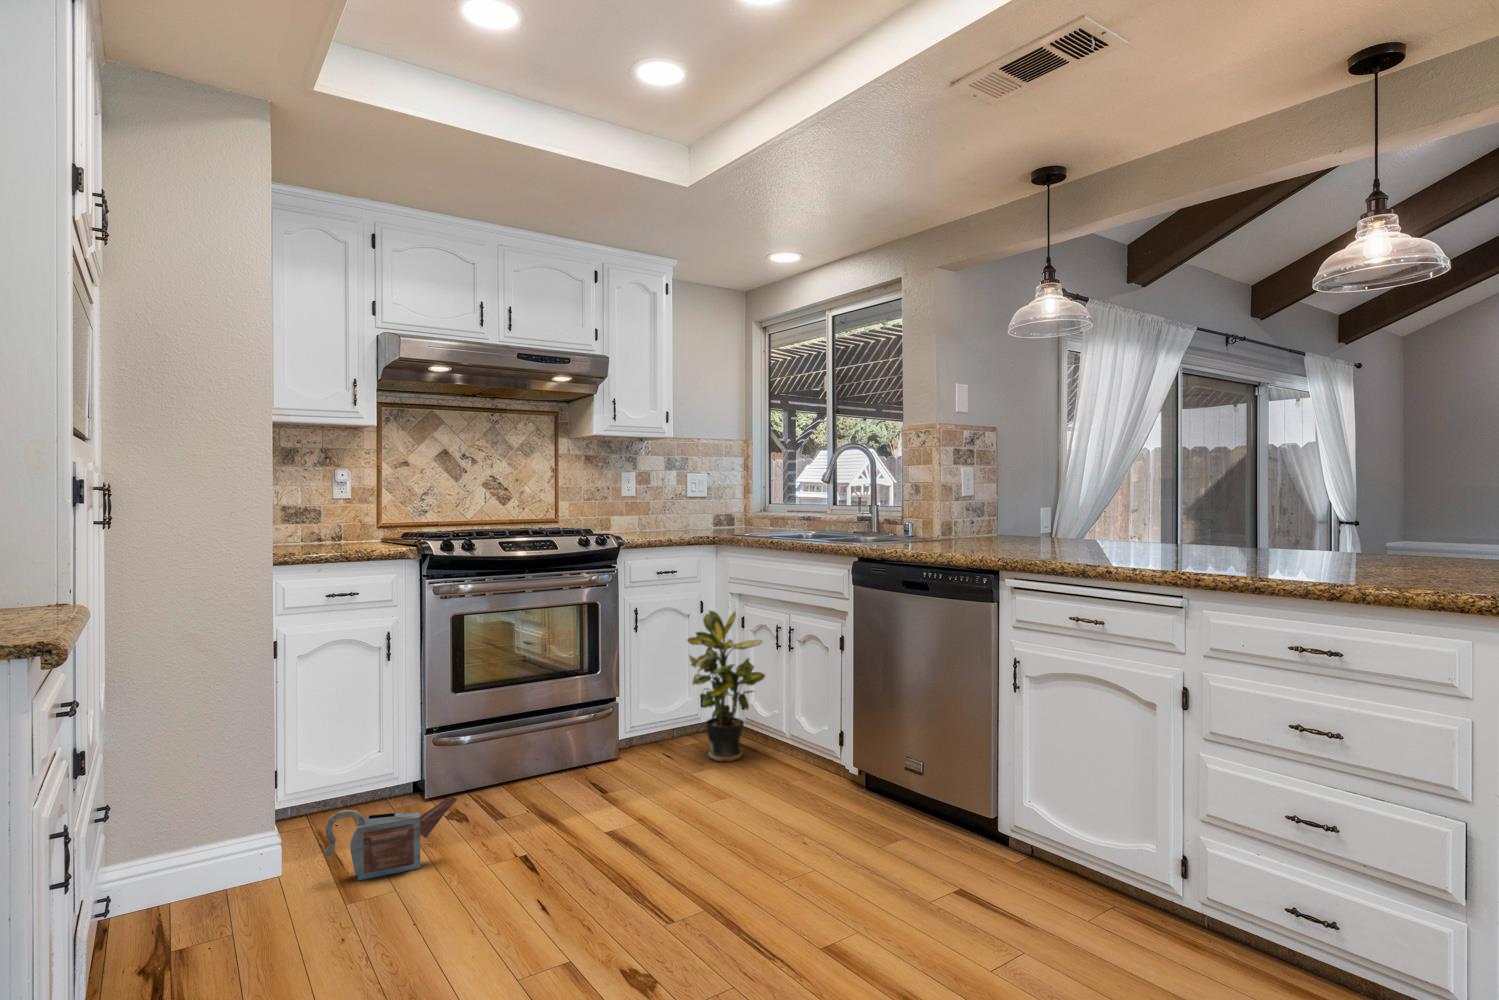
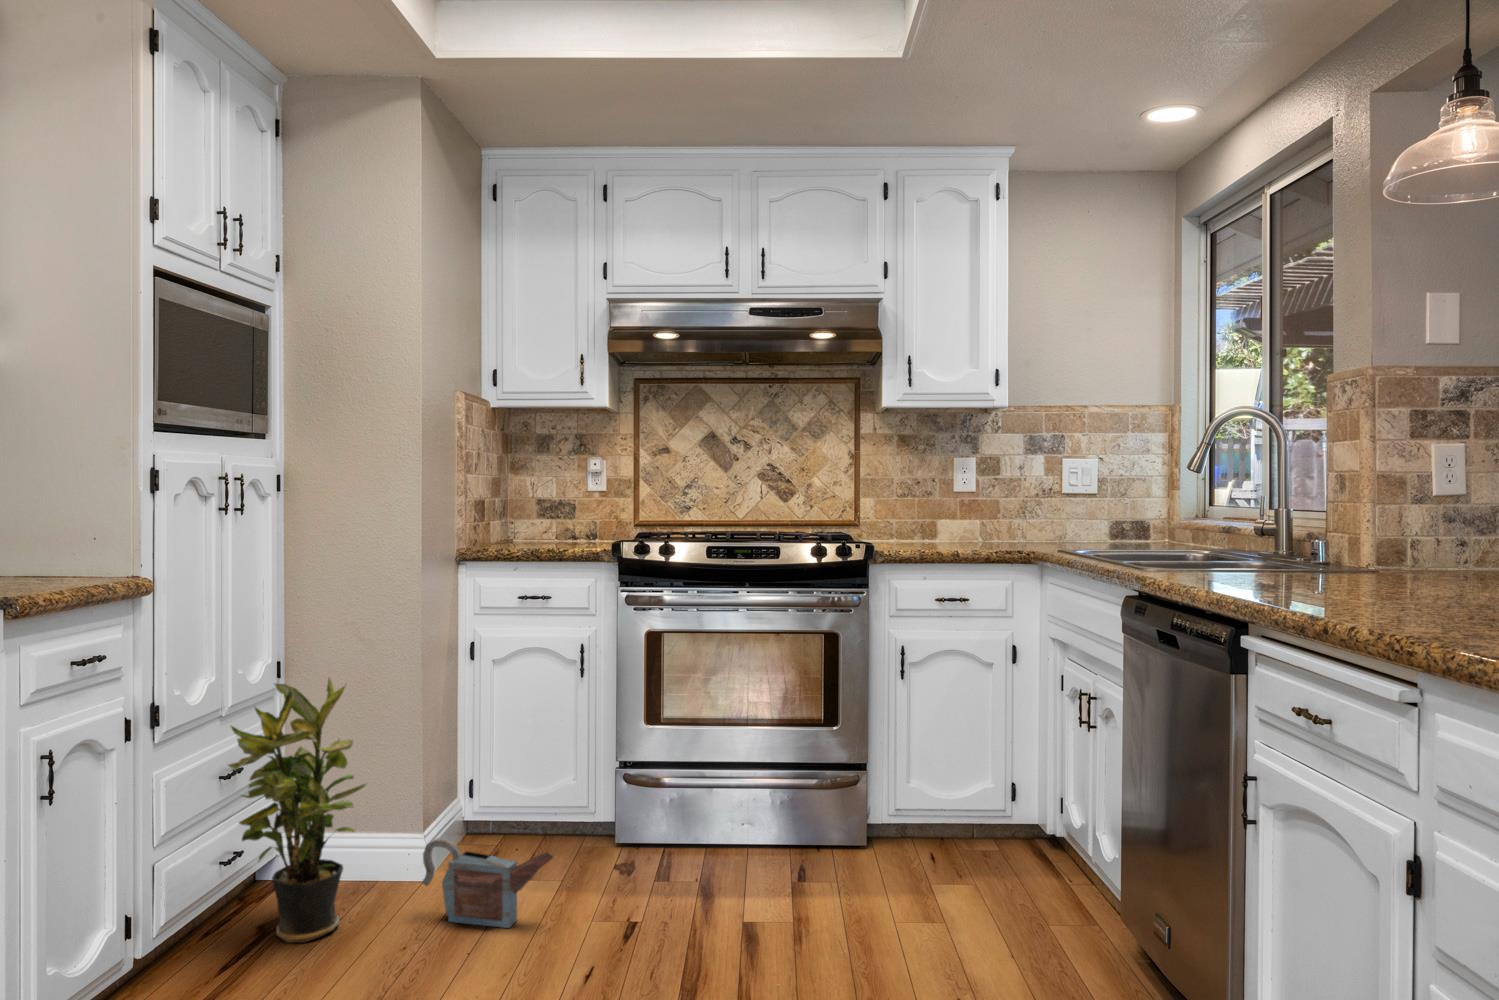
potted plant: present [687,611,765,762] -> present [228,678,366,943]

